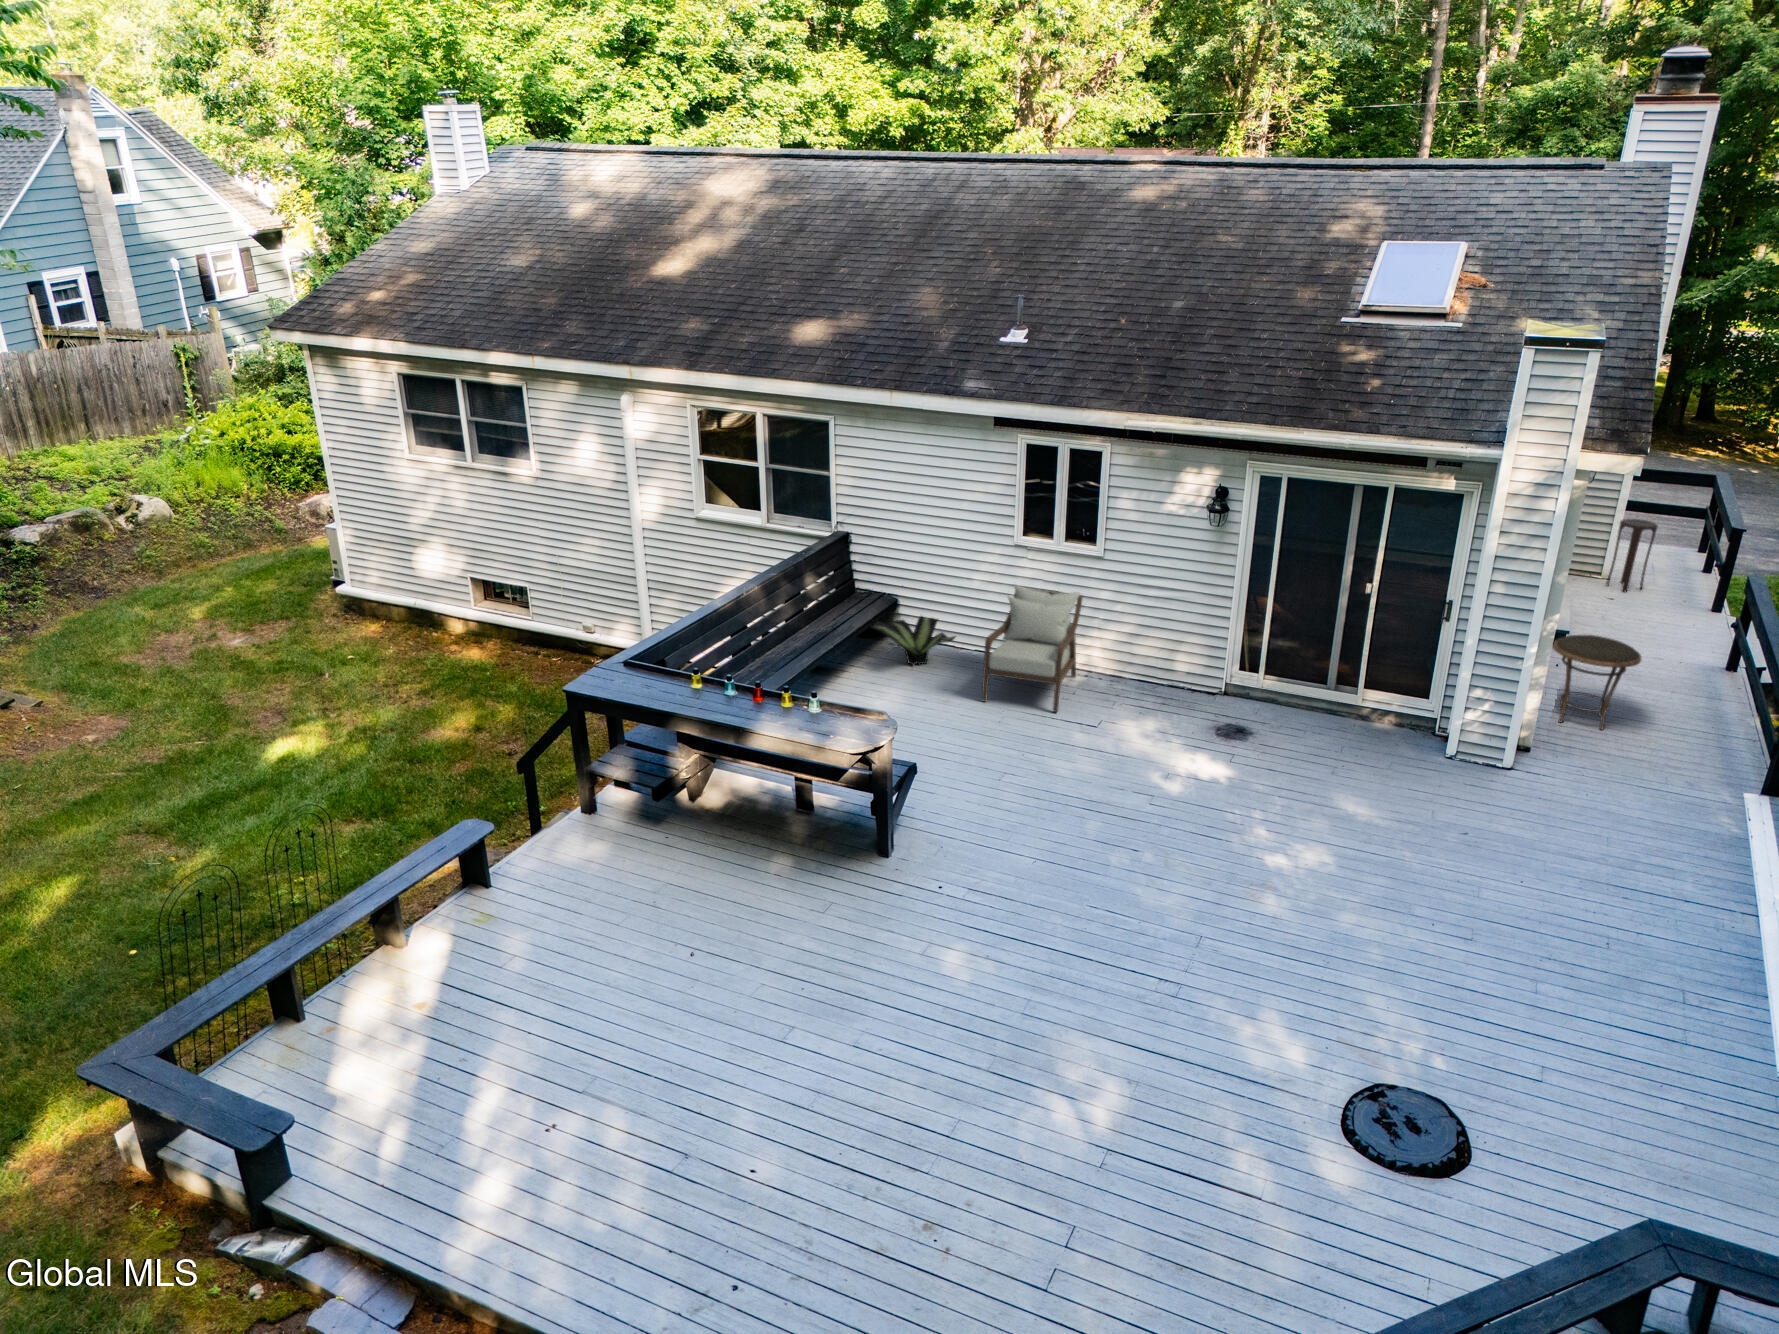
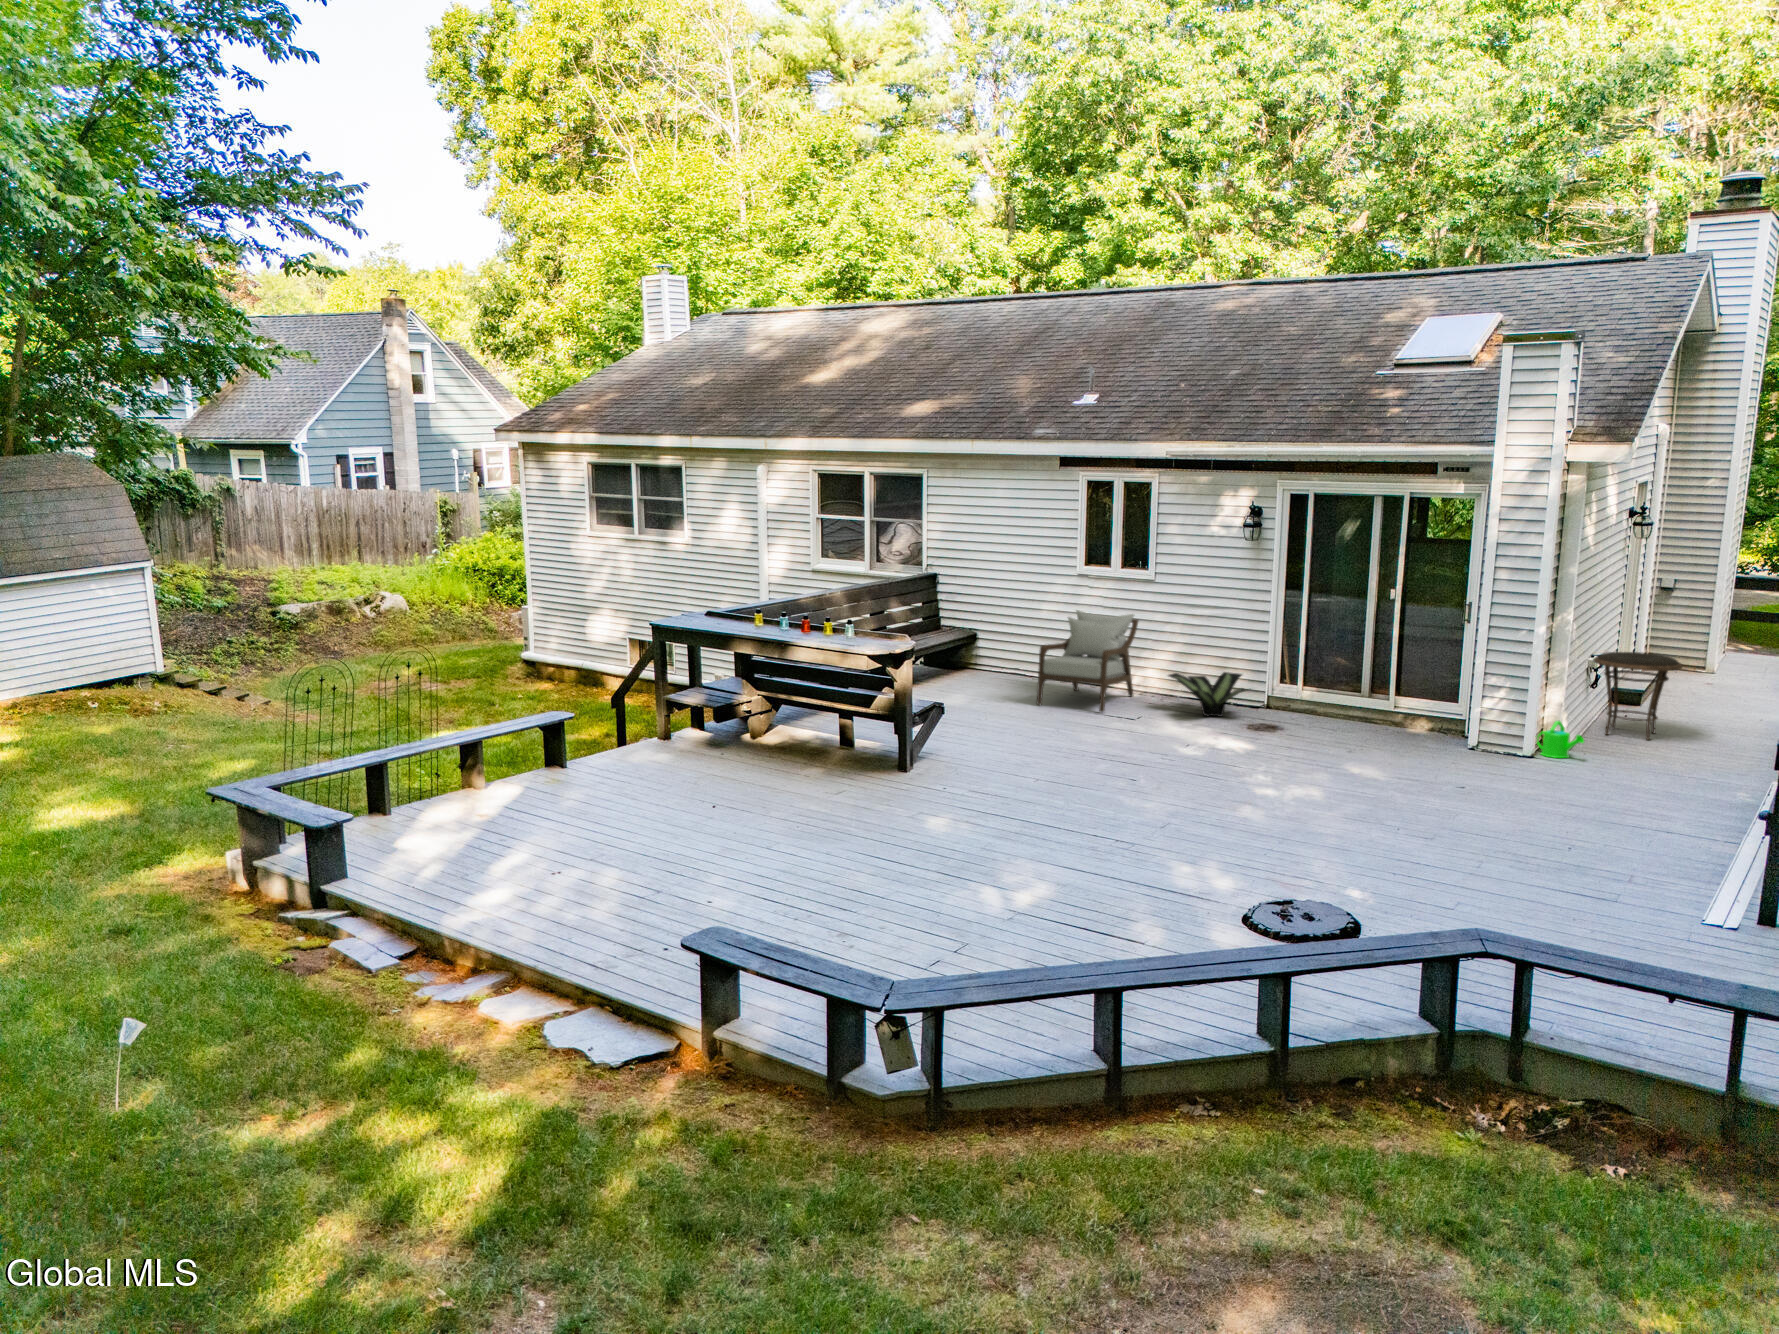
stool: present [1606,519,1658,592] -> none [1718,598,1765,670]
potted plant: present [872,616,956,665] -> present [1168,672,1248,717]
watering can: none [1508,732,1562,771] -> present [1535,721,1584,758]

